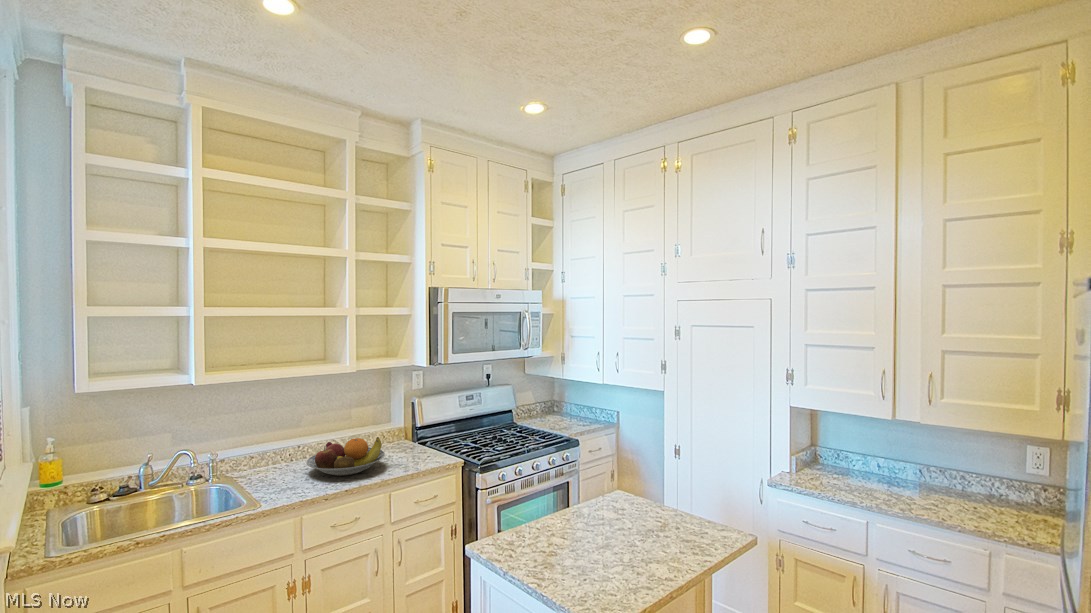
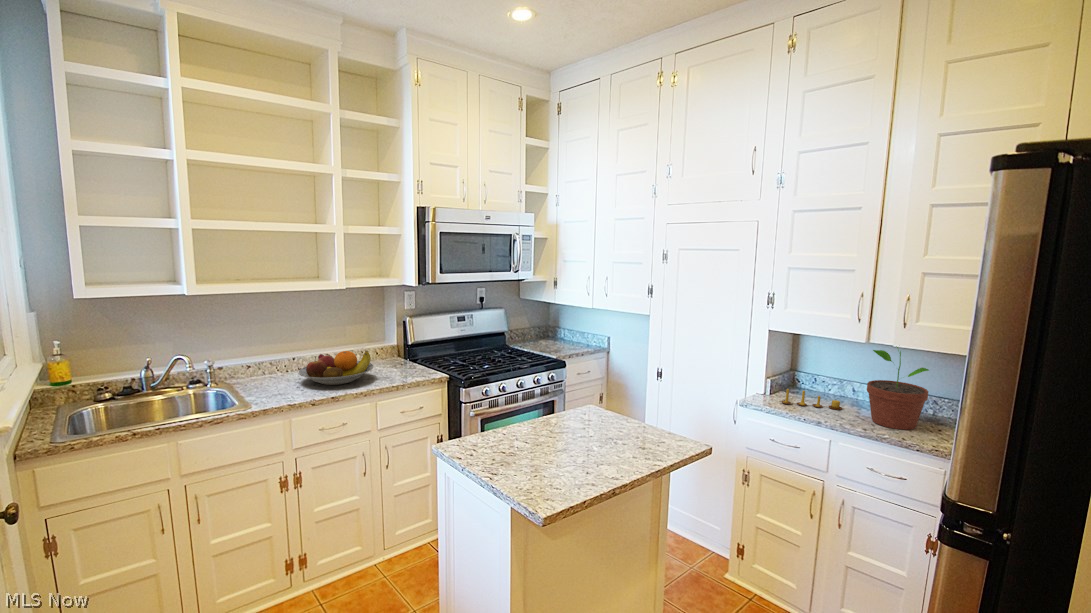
potted plant: none [897,411,961,509] -> present [867,346,929,430]
candle: none [809,466,872,488] -> present [781,389,842,410]

